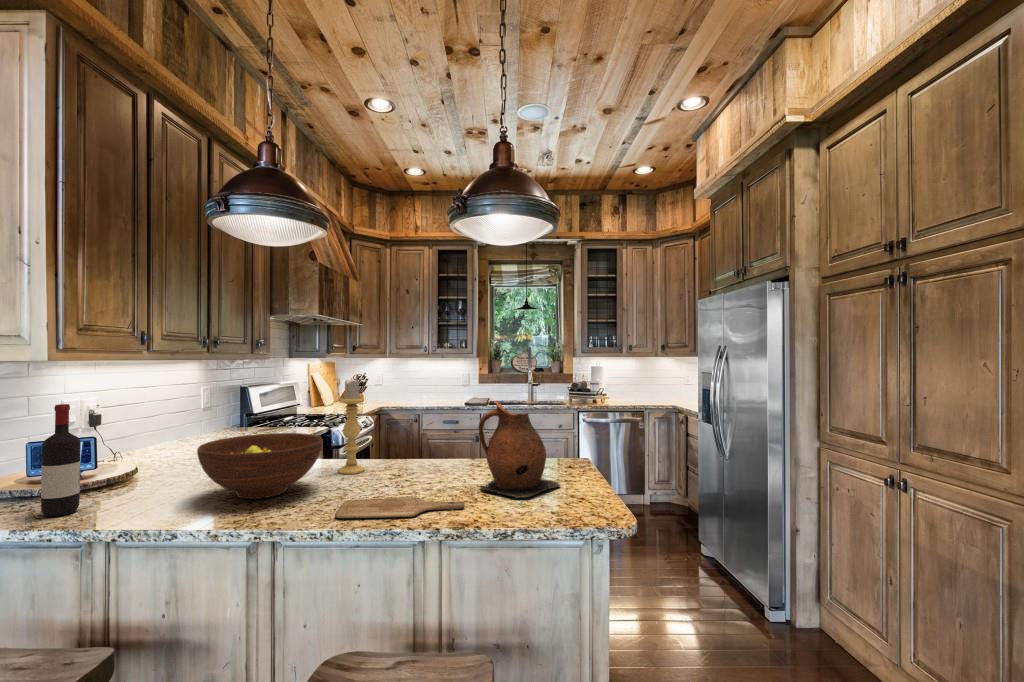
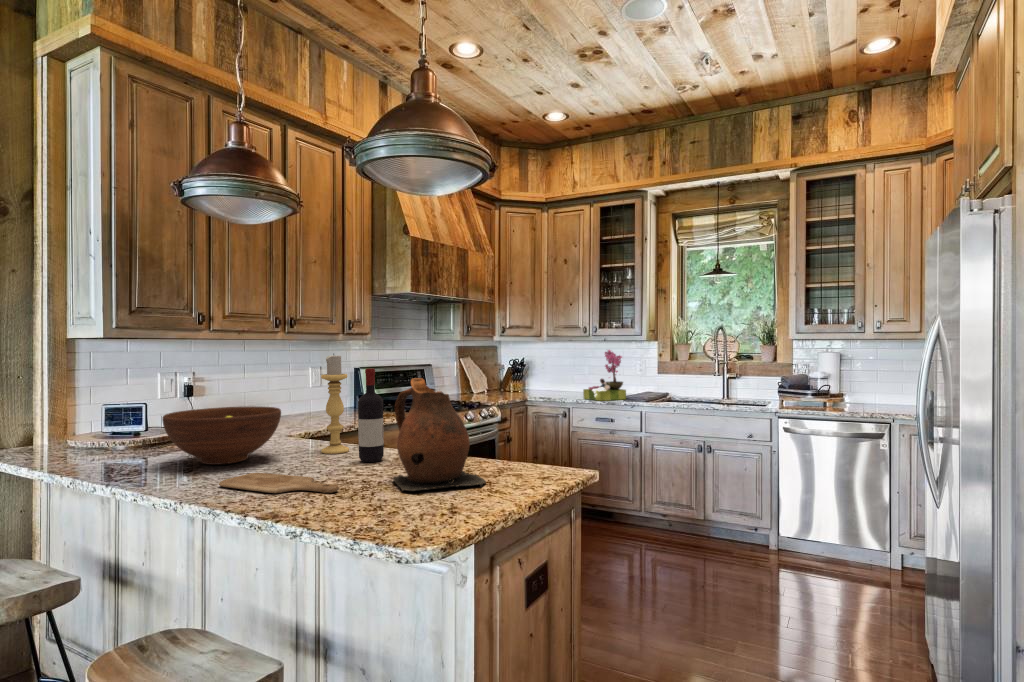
flower arrangement: none [435,365,470,407] -> present [583,350,626,401]
wine bottle: present [41,404,81,517] -> present [358,368,384,462]

